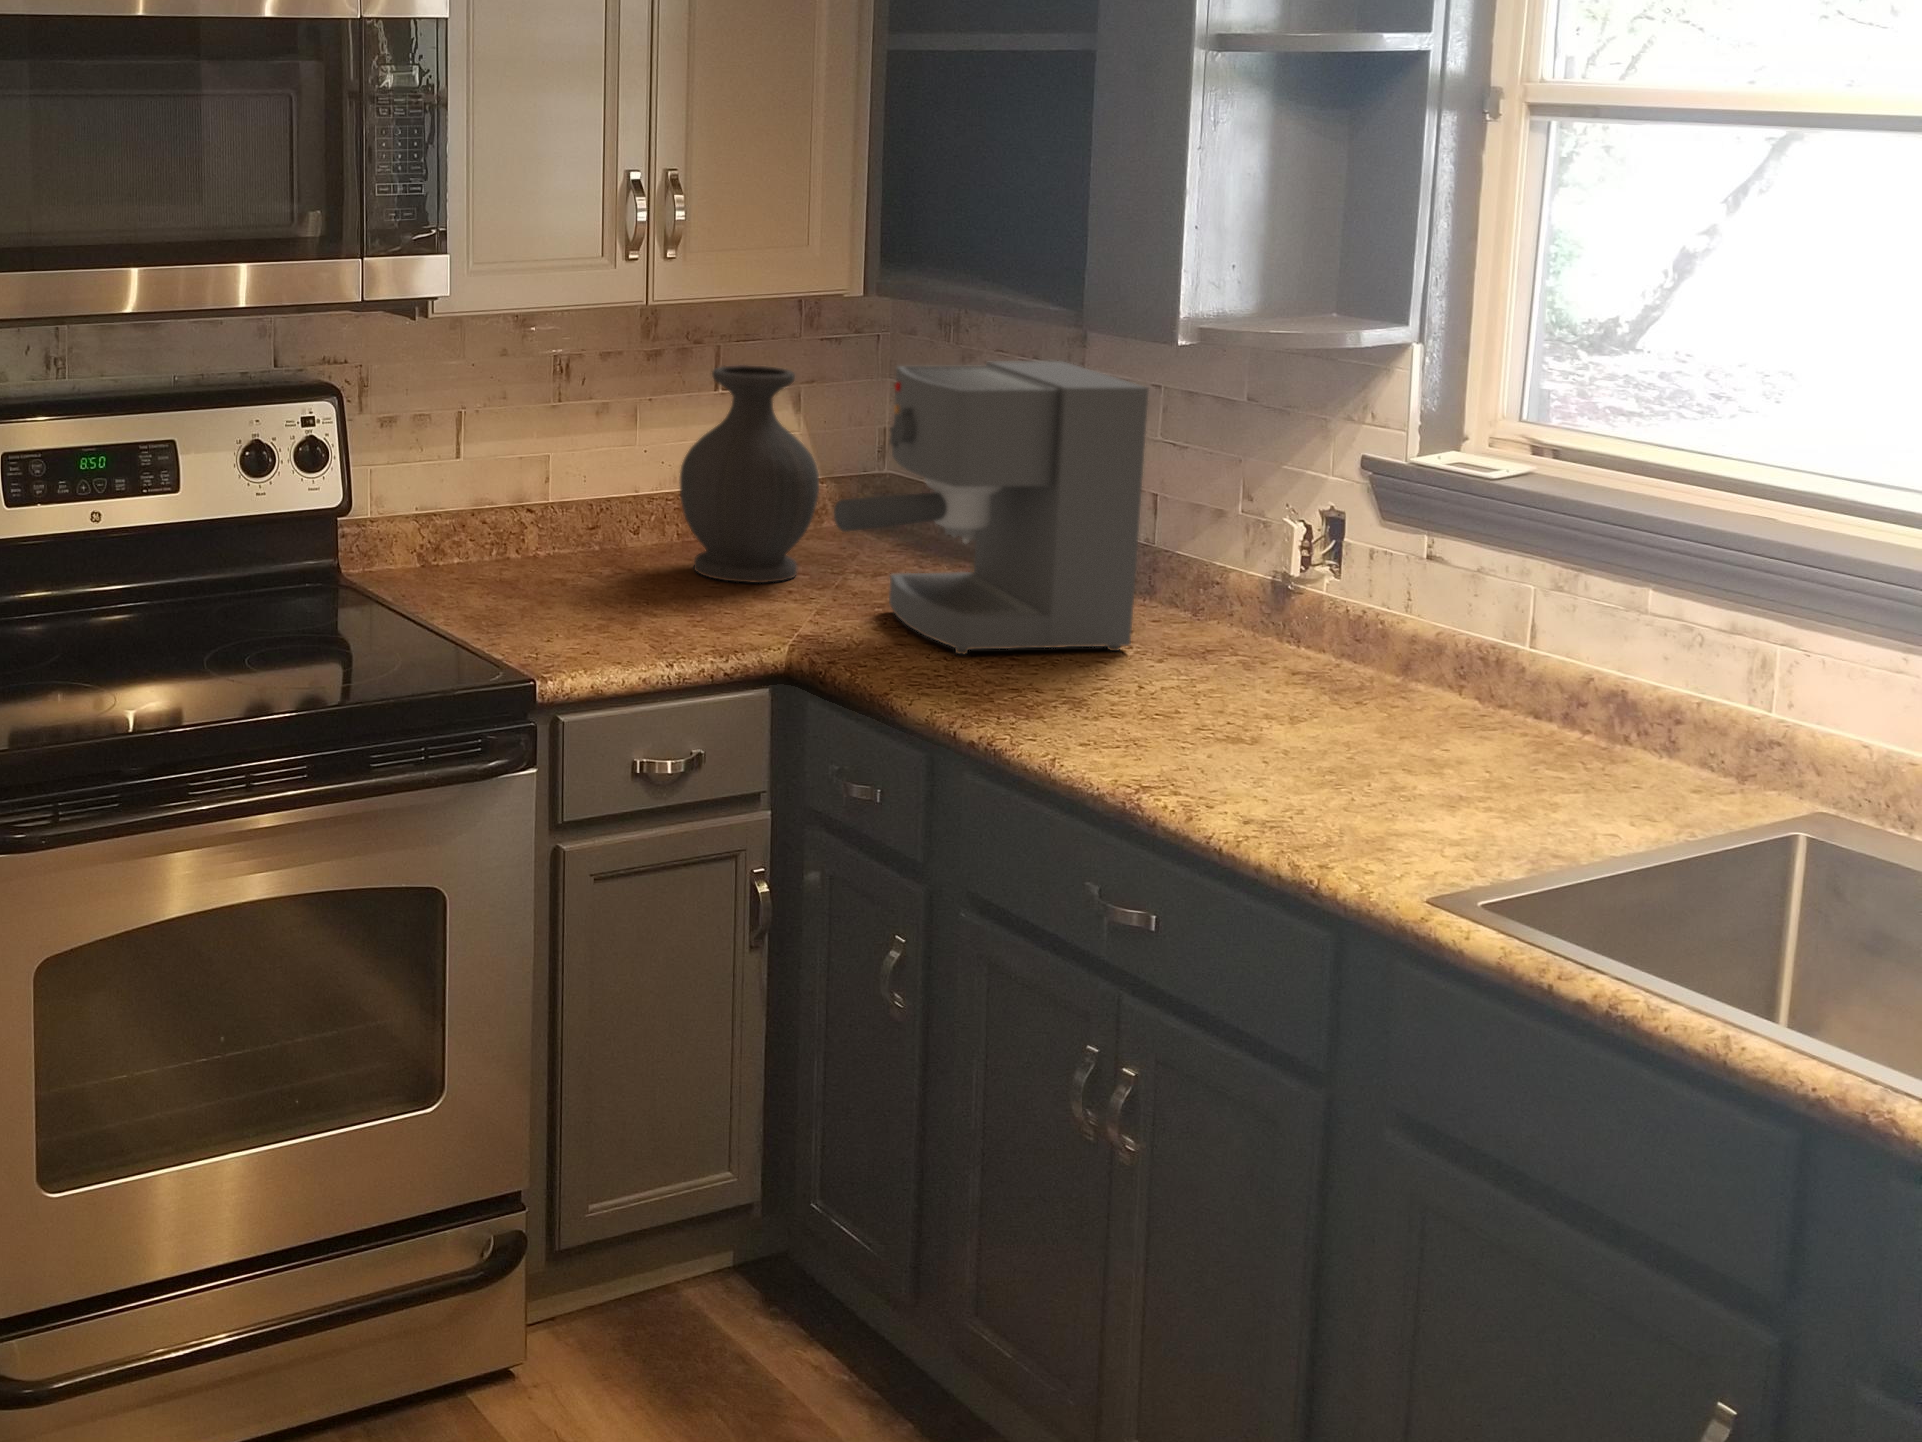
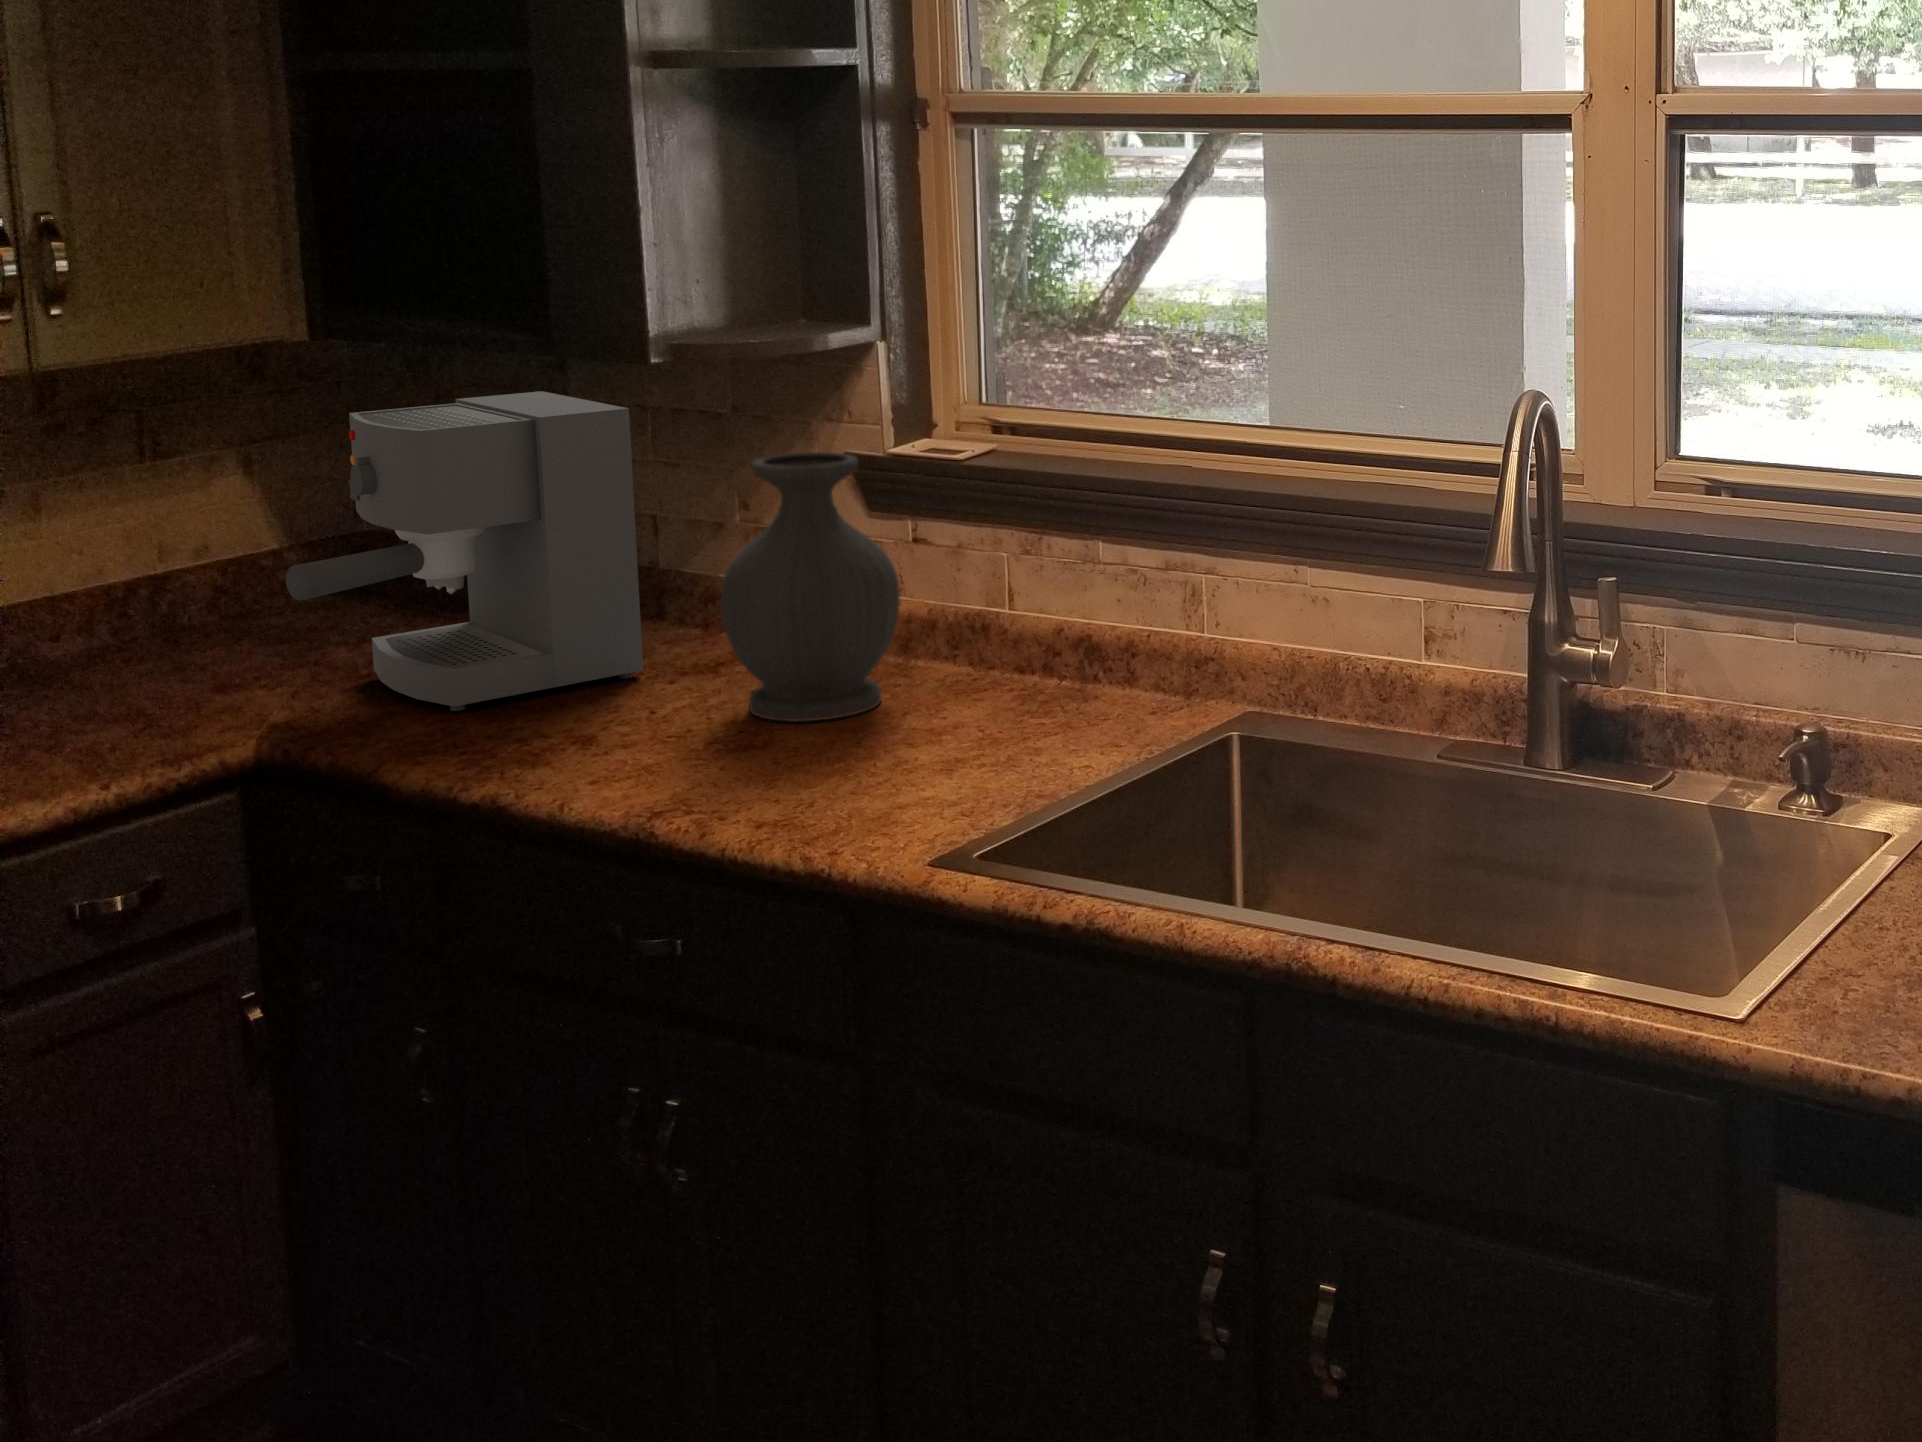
vase: present [679,365,819,583] -> present [721,452,900,721]

